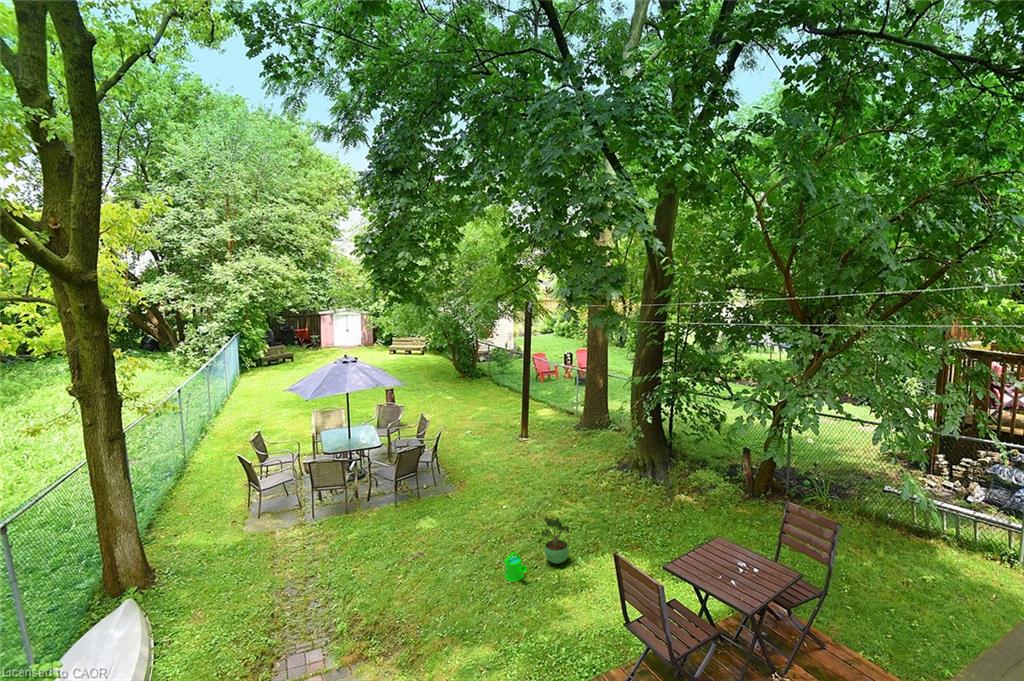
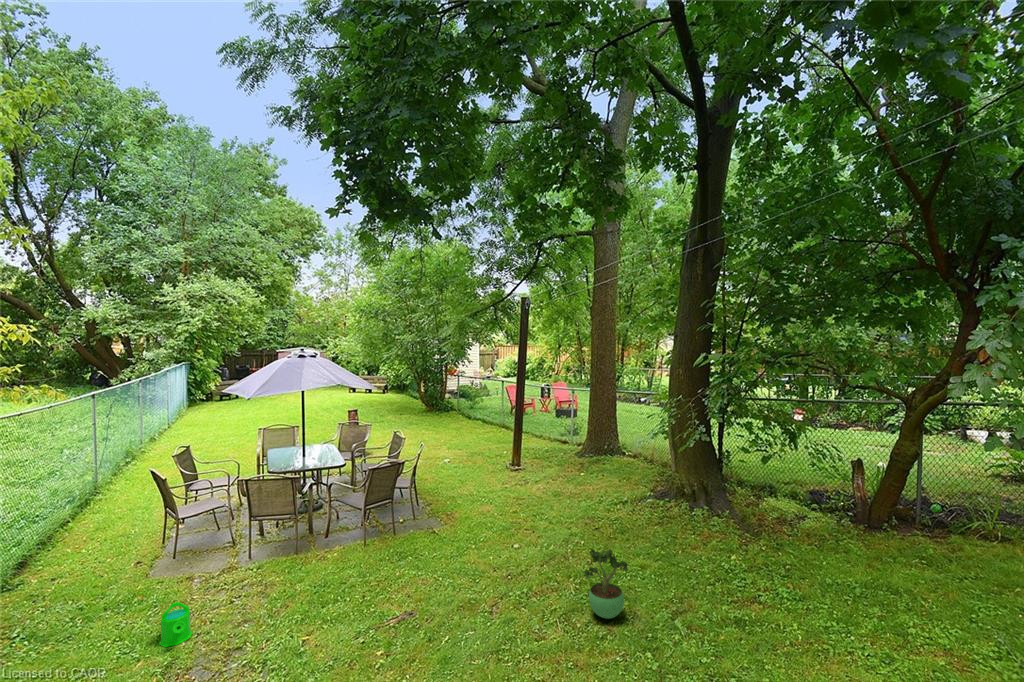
watering can: present [504,552,527,581] -> present [159,602,193,647]

